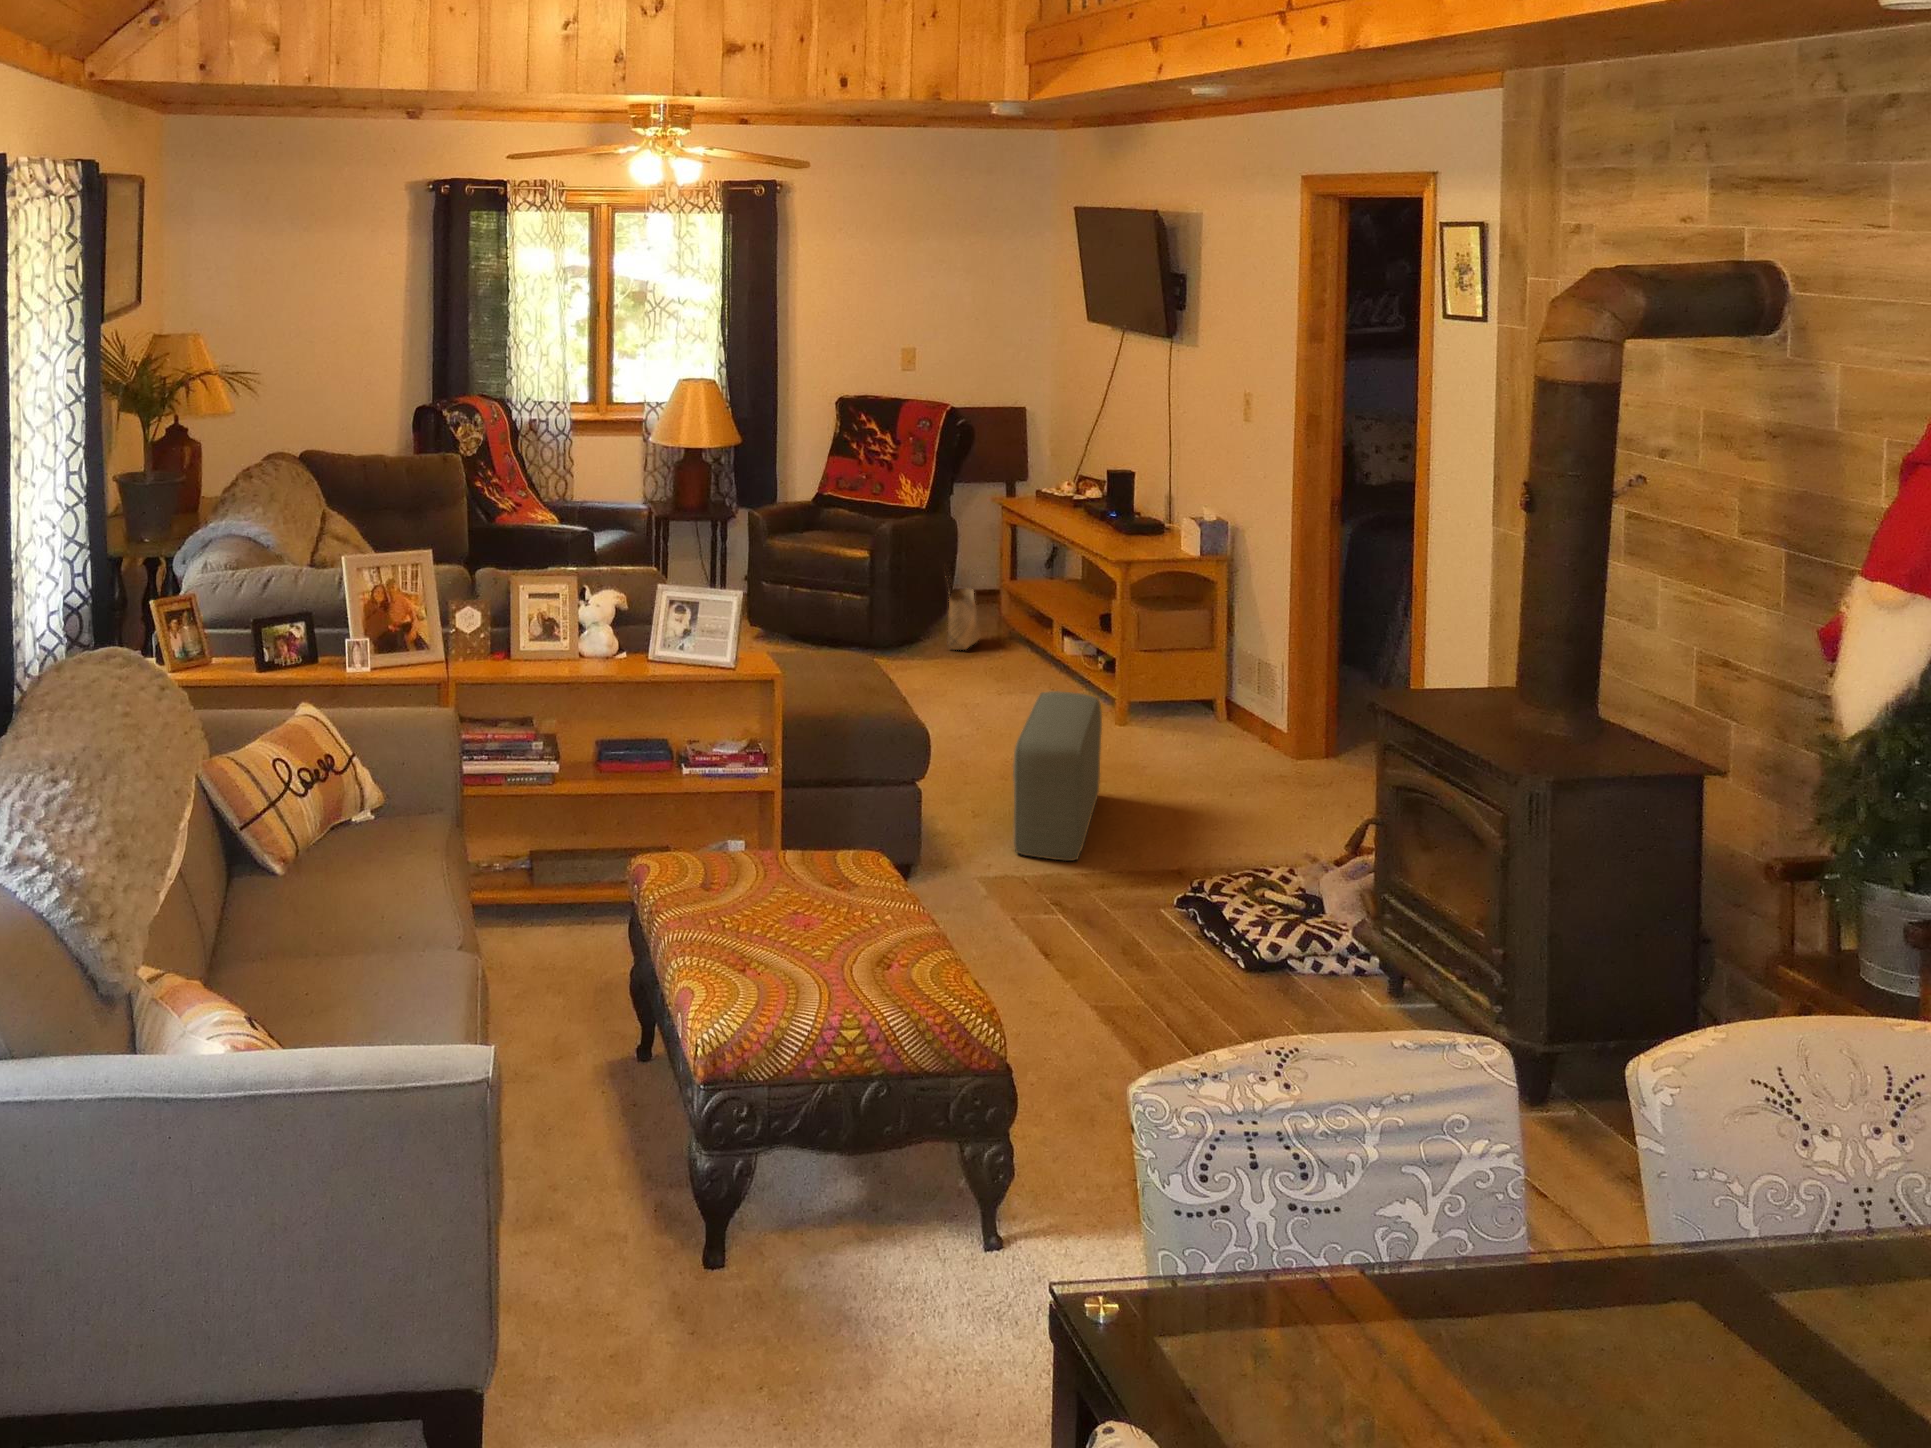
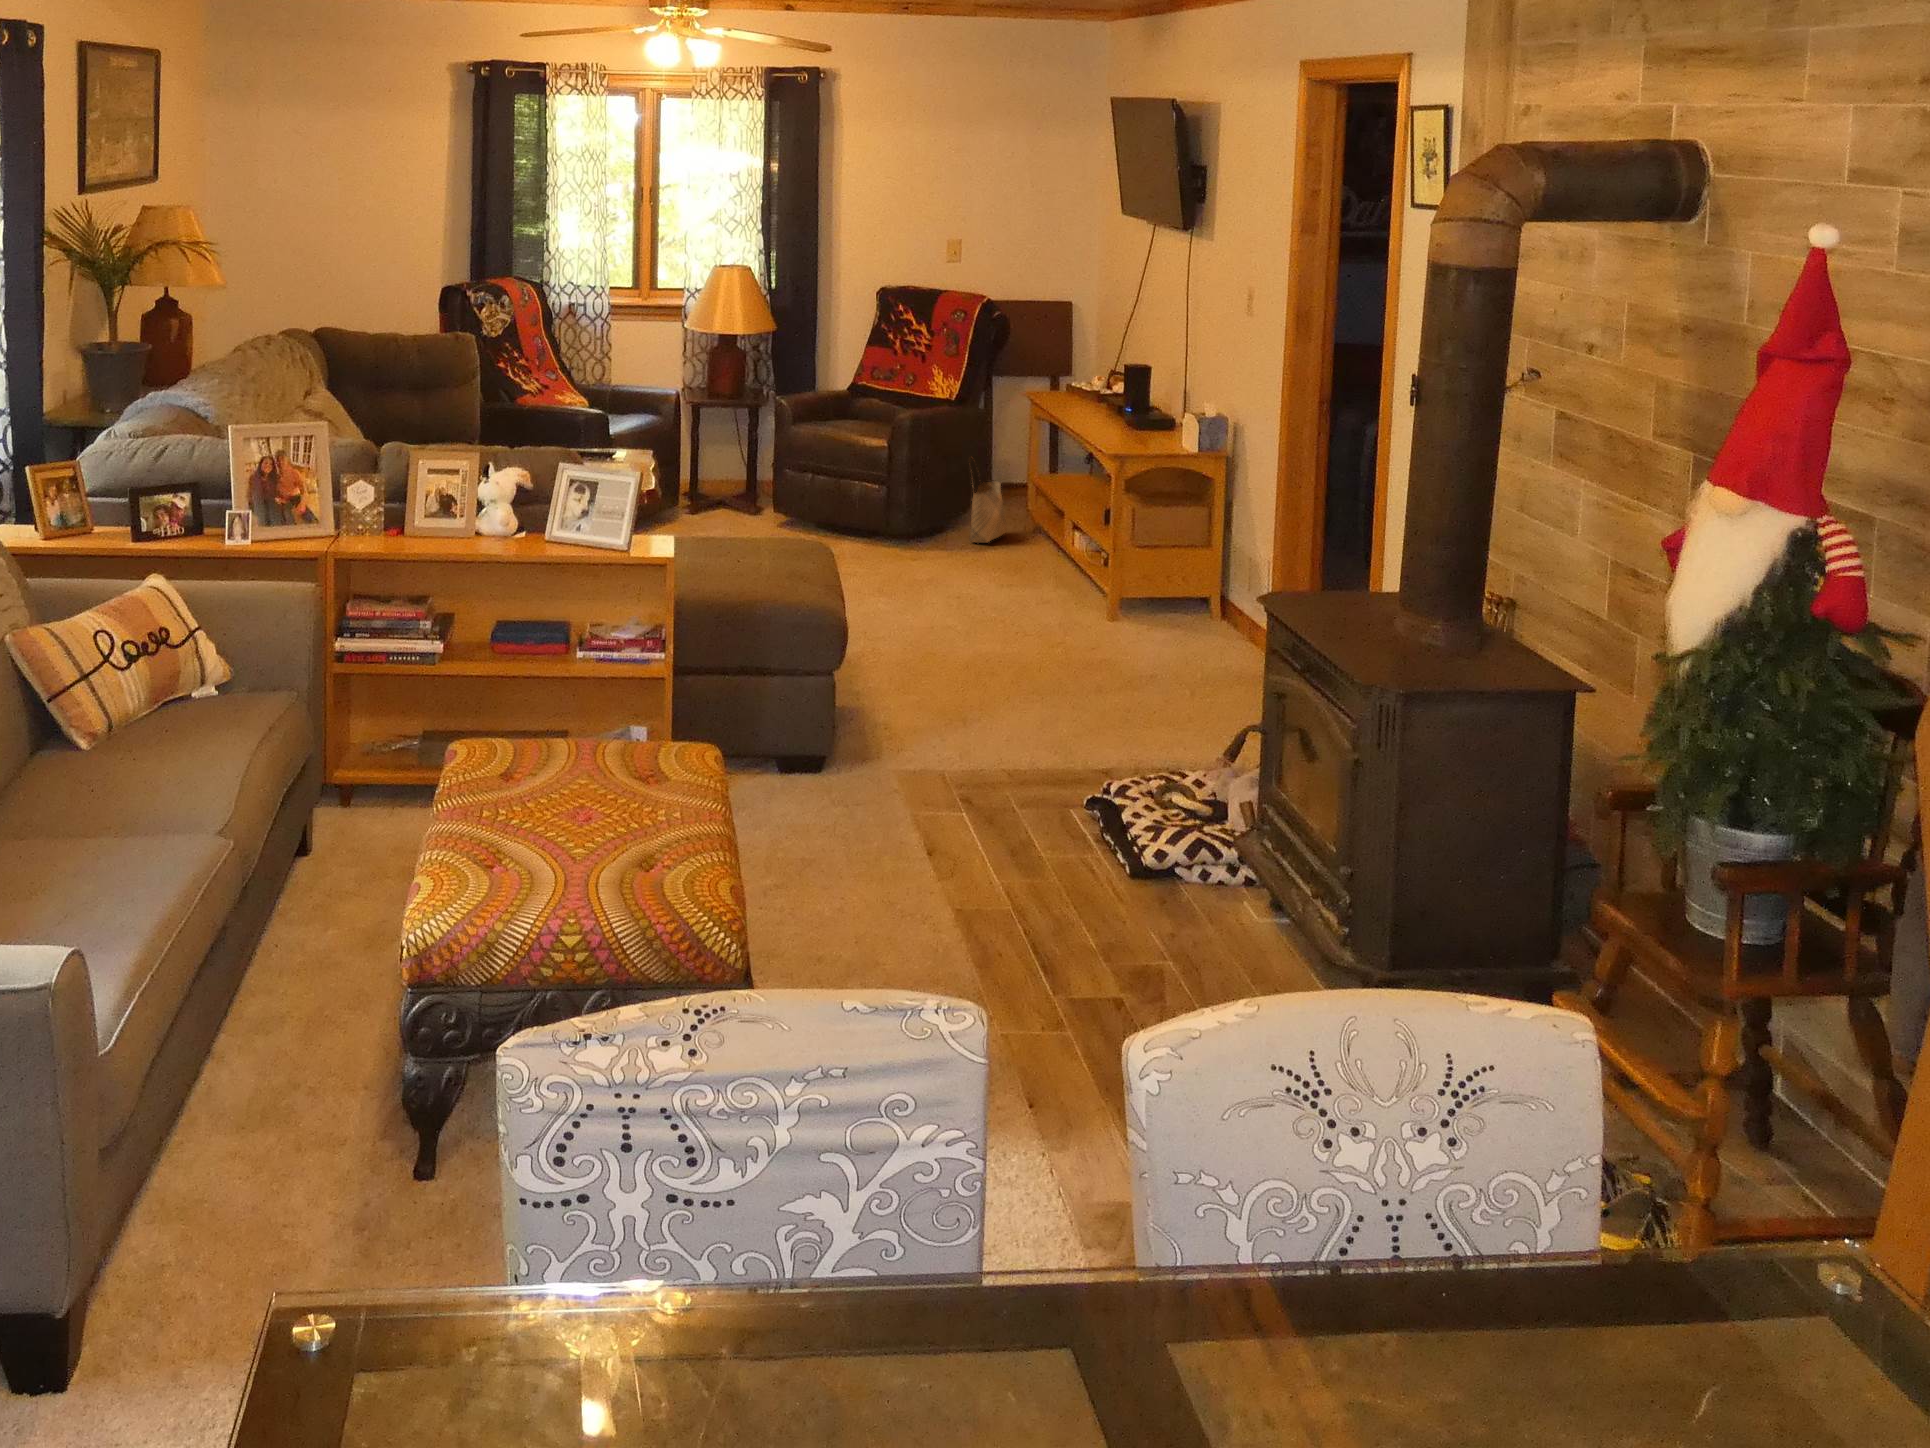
pouf: present [1013,691,1102,861] -> none [942,586,1059,758]

